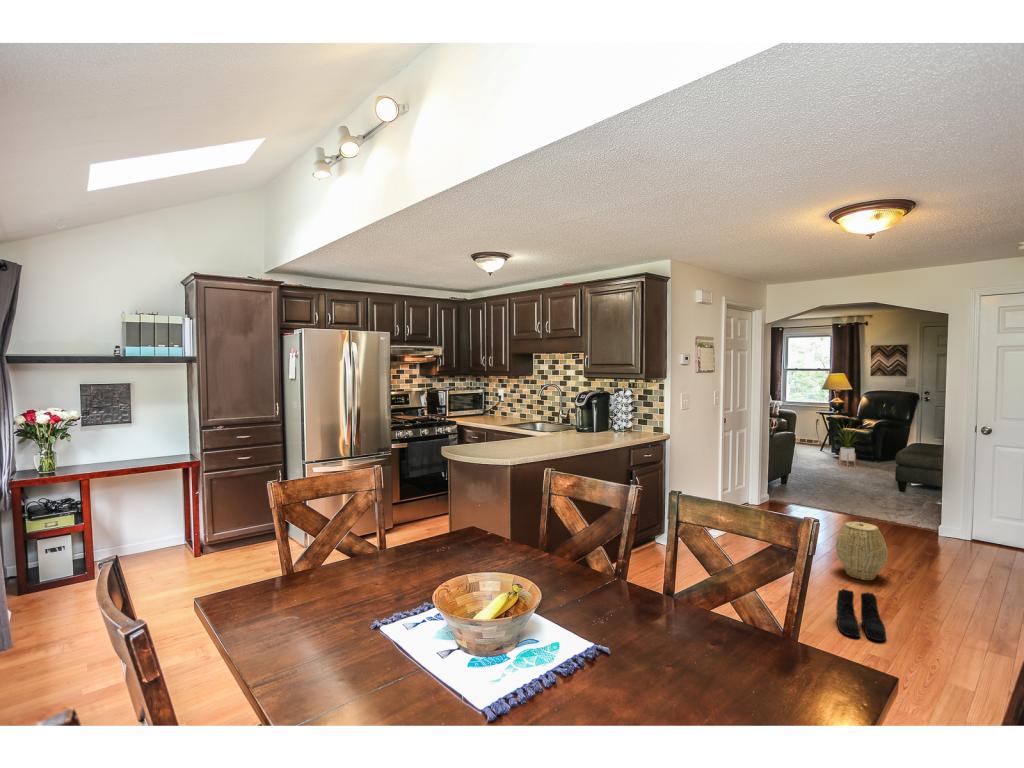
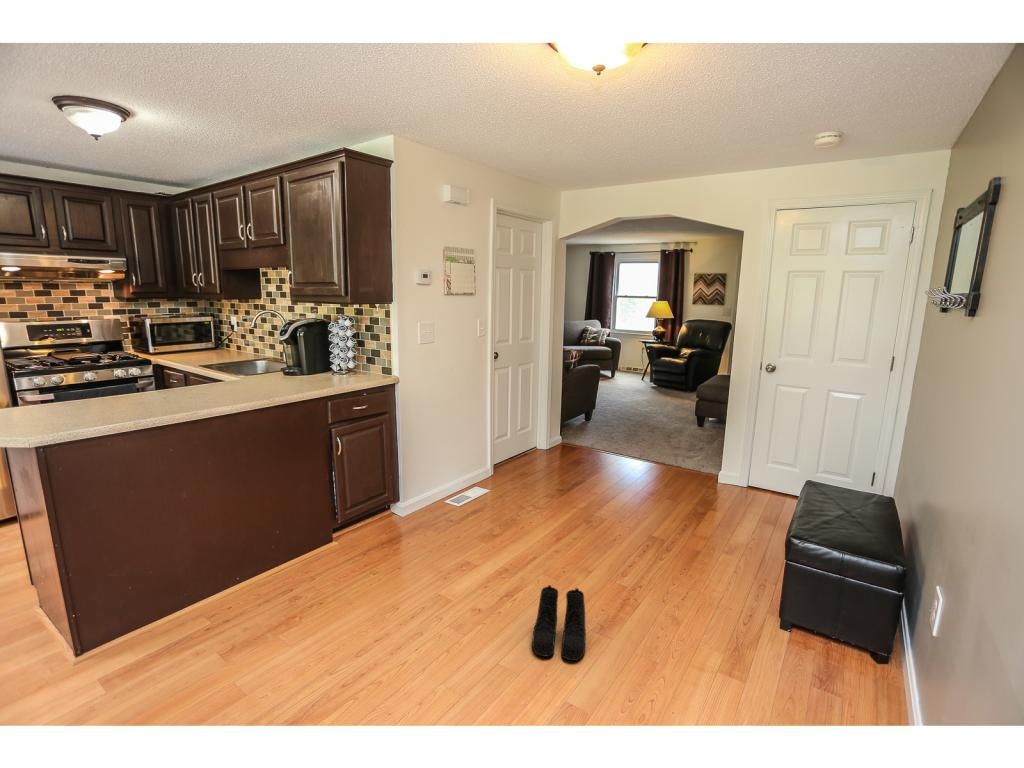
house plant: present [839,429,856,466] -> none [648,349,675,398]
woven basket: present [836,522,888,580] -> none [580,481,632,551]

